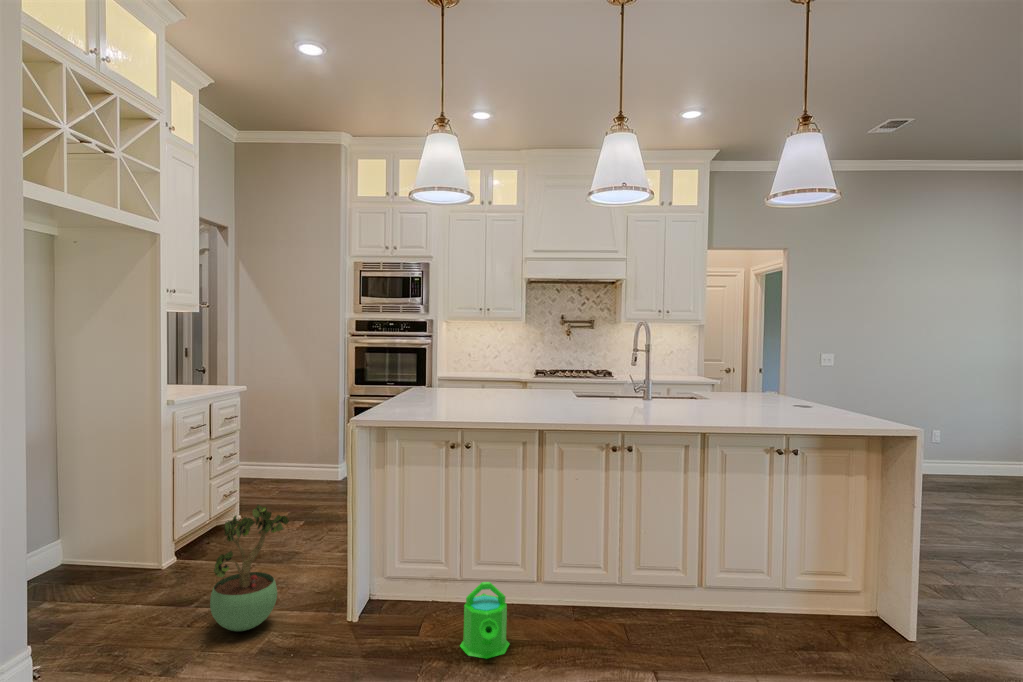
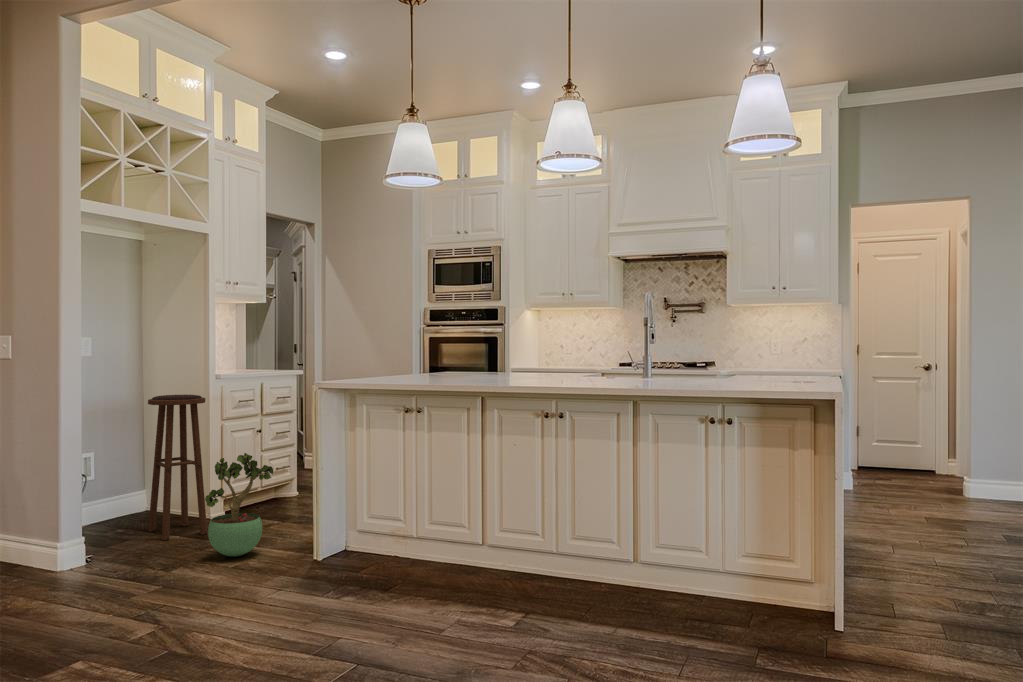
stool: none [85,428,173,615] -> present [148,395,207,540]
watering can: present [460,582,510,659] -> none [376,527,423,593]

